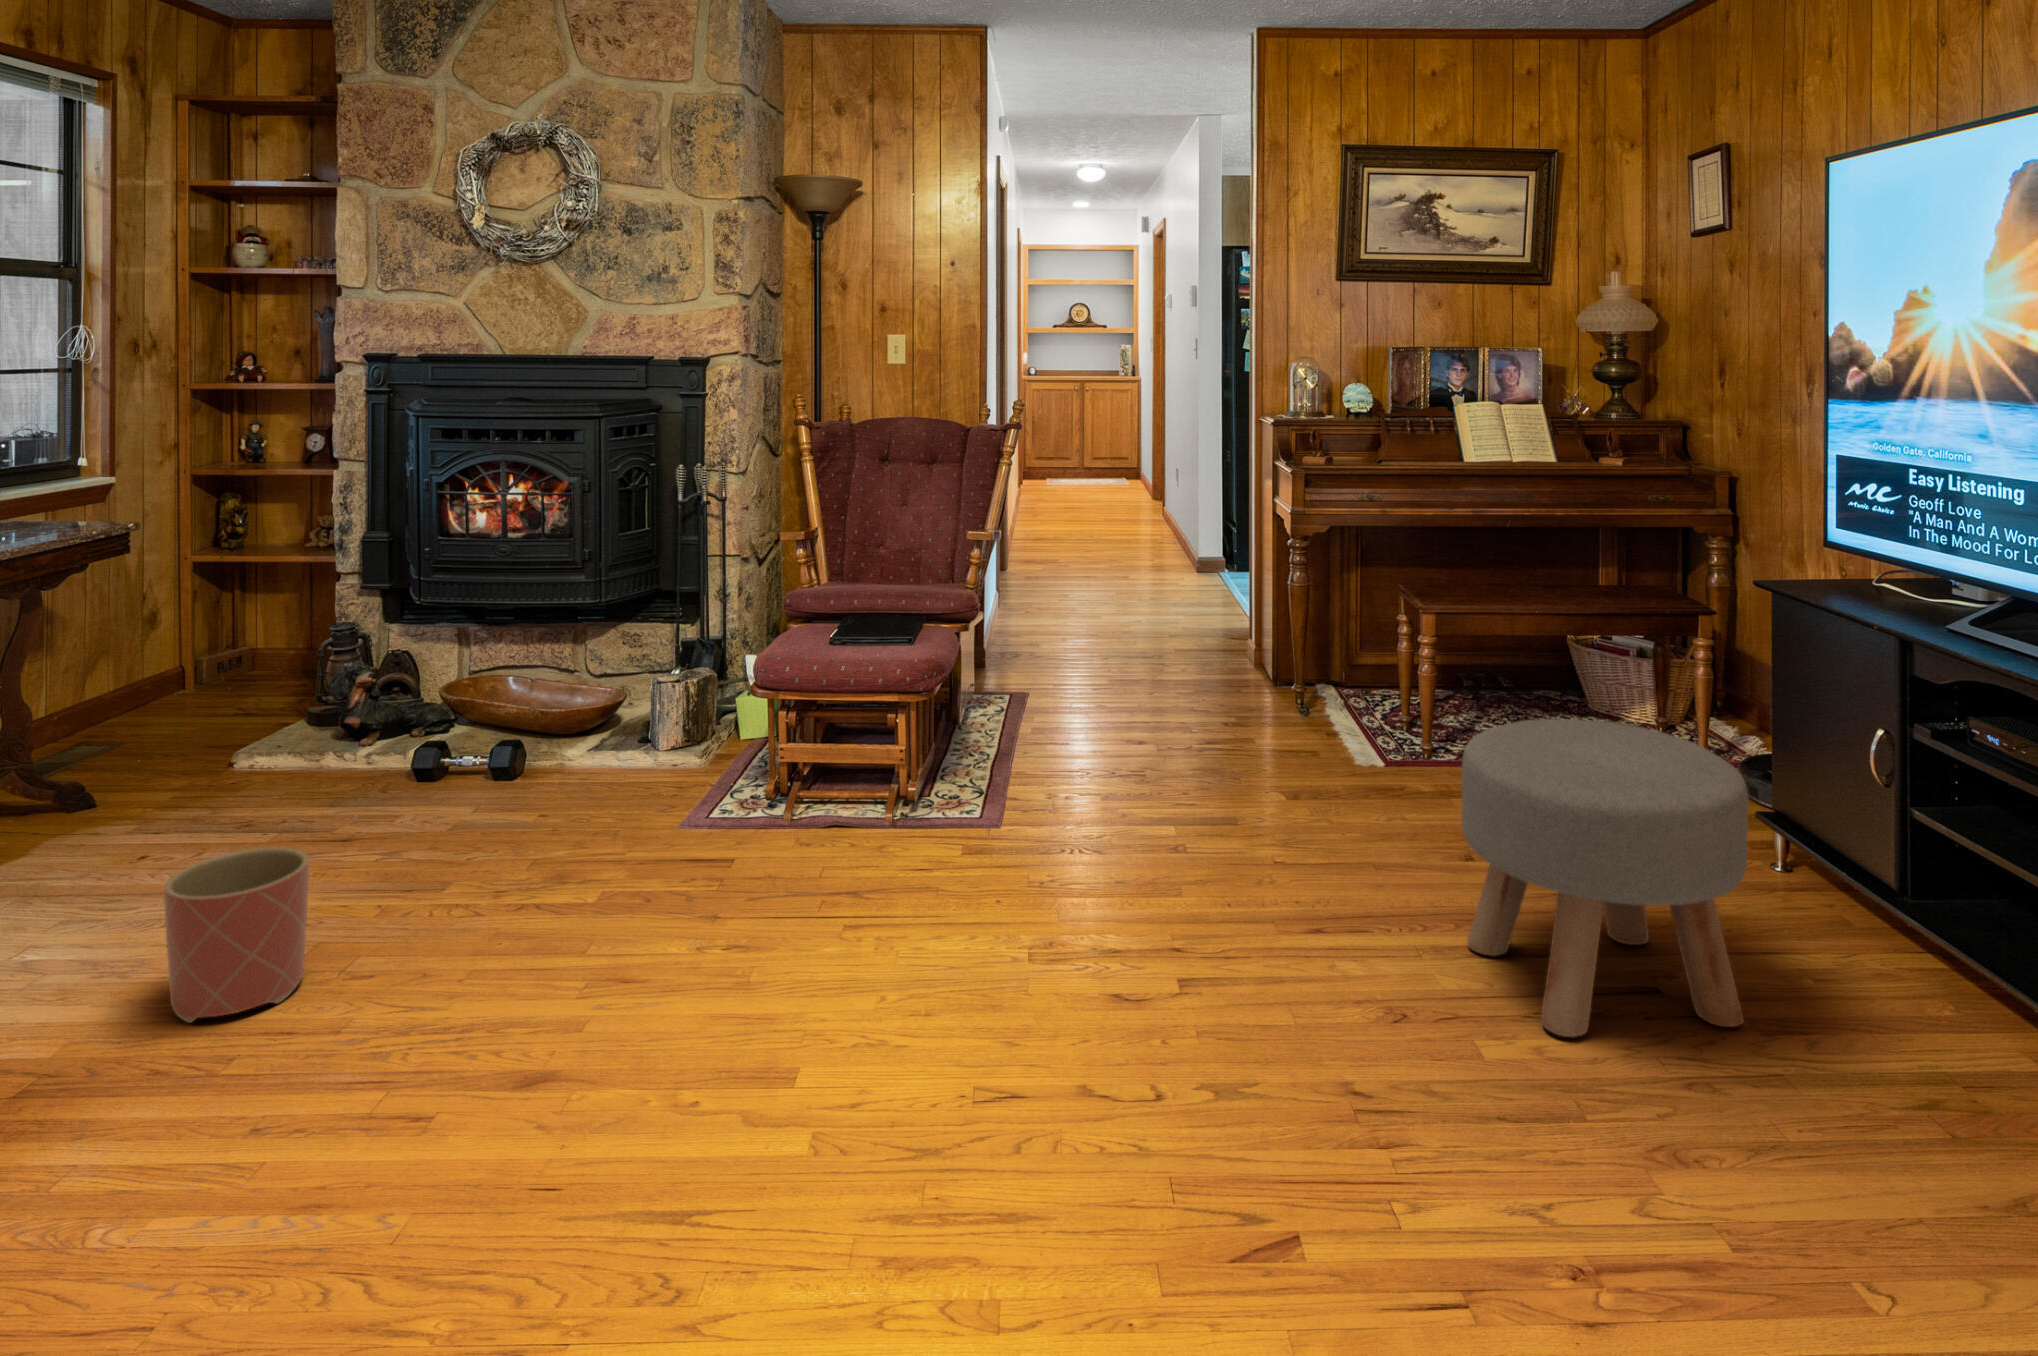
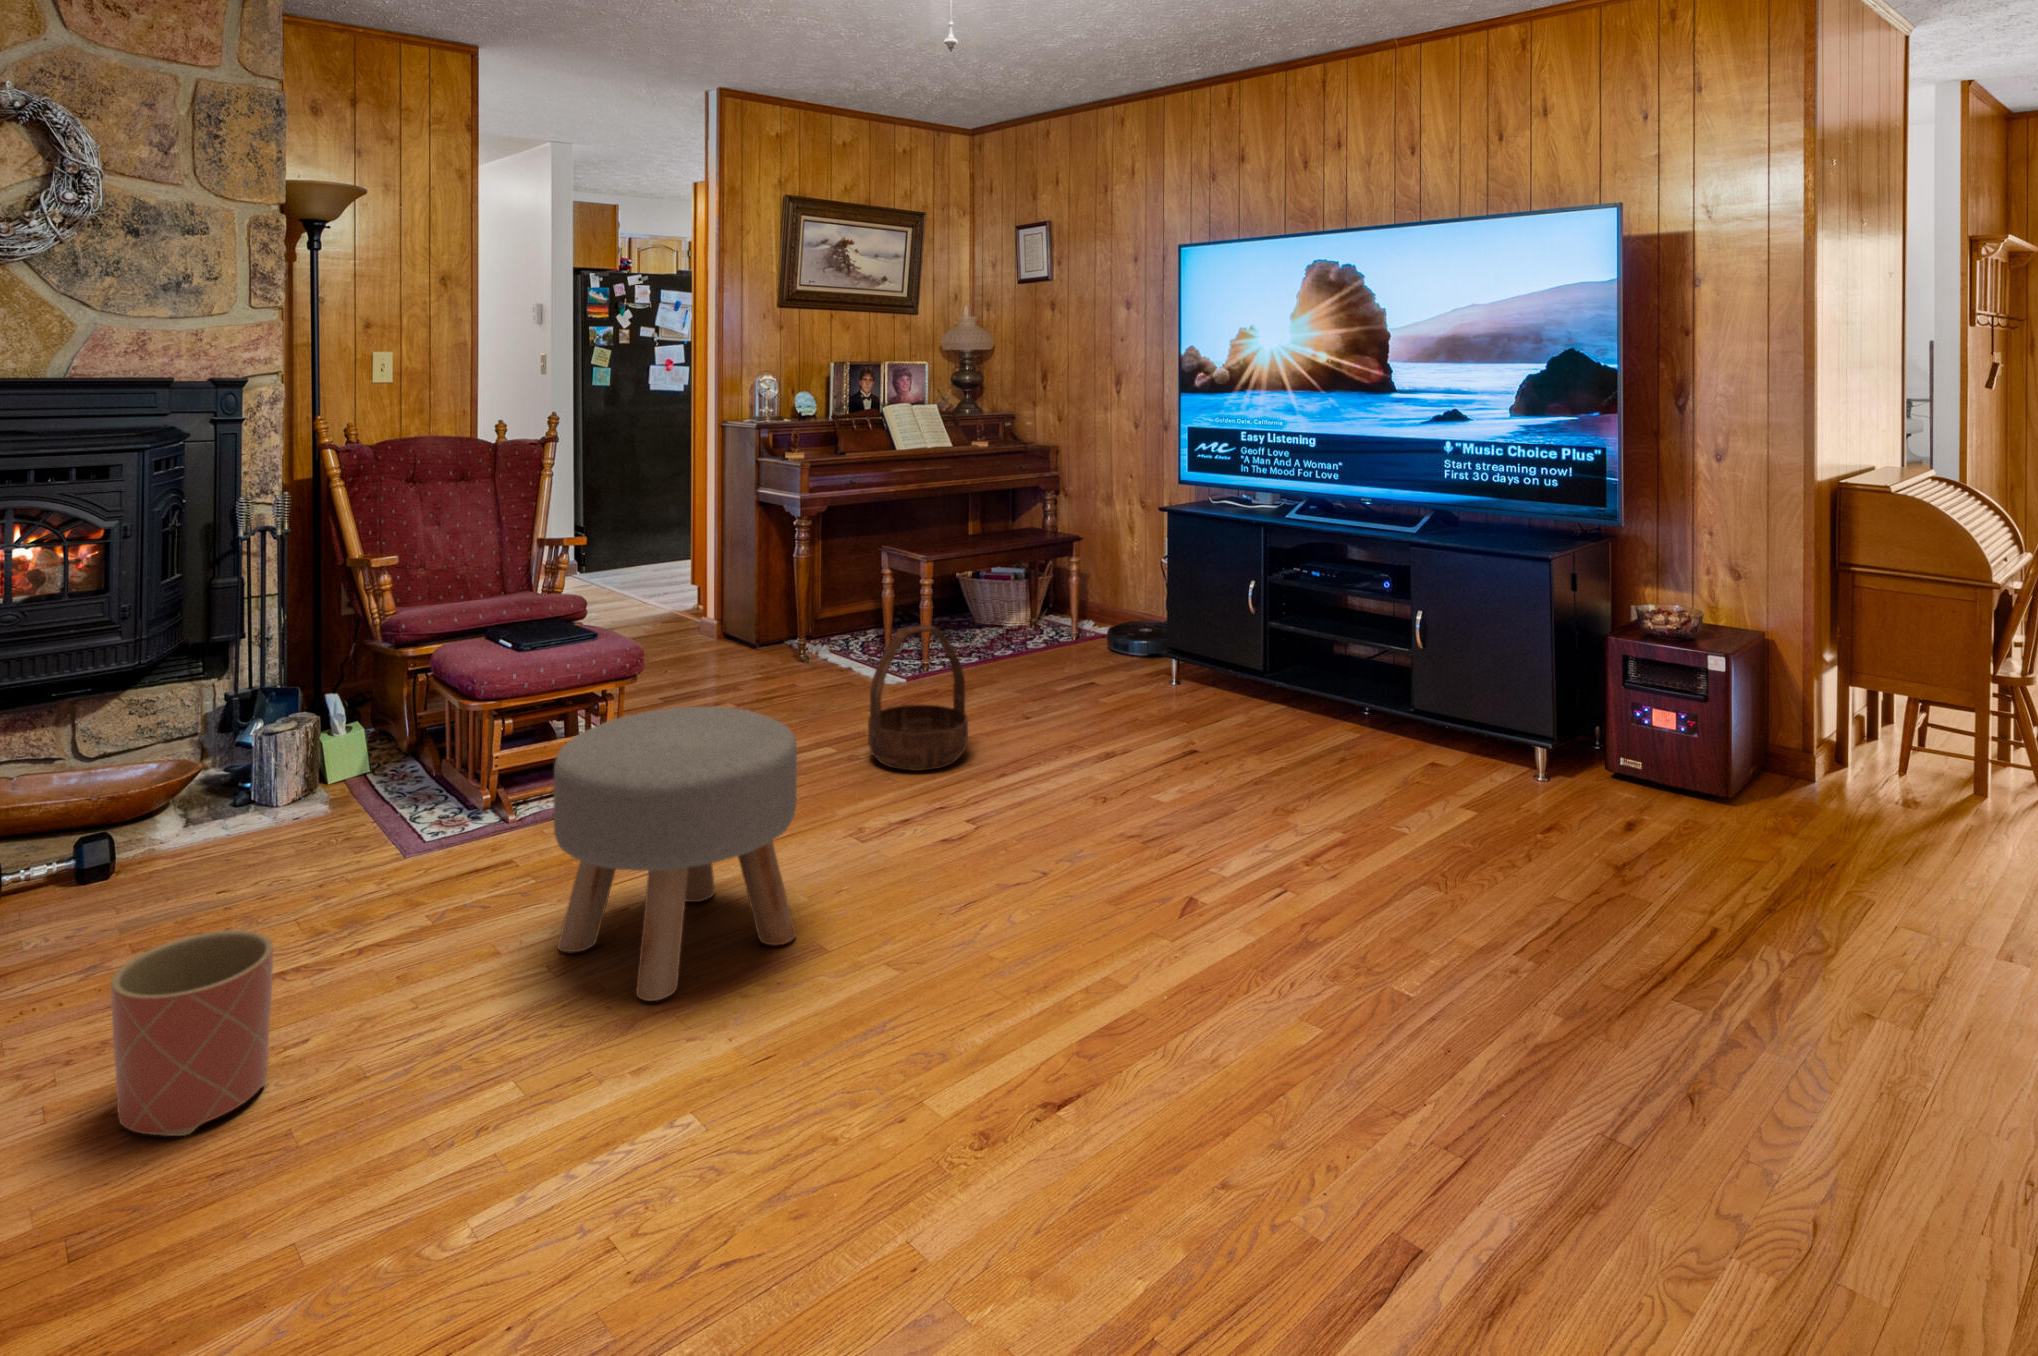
basket: none [1165,694,1299,892] -> present [868,625,968,771]
ottoman: present [1462,719,1748,1037] -> present [553,707,797,1001]

